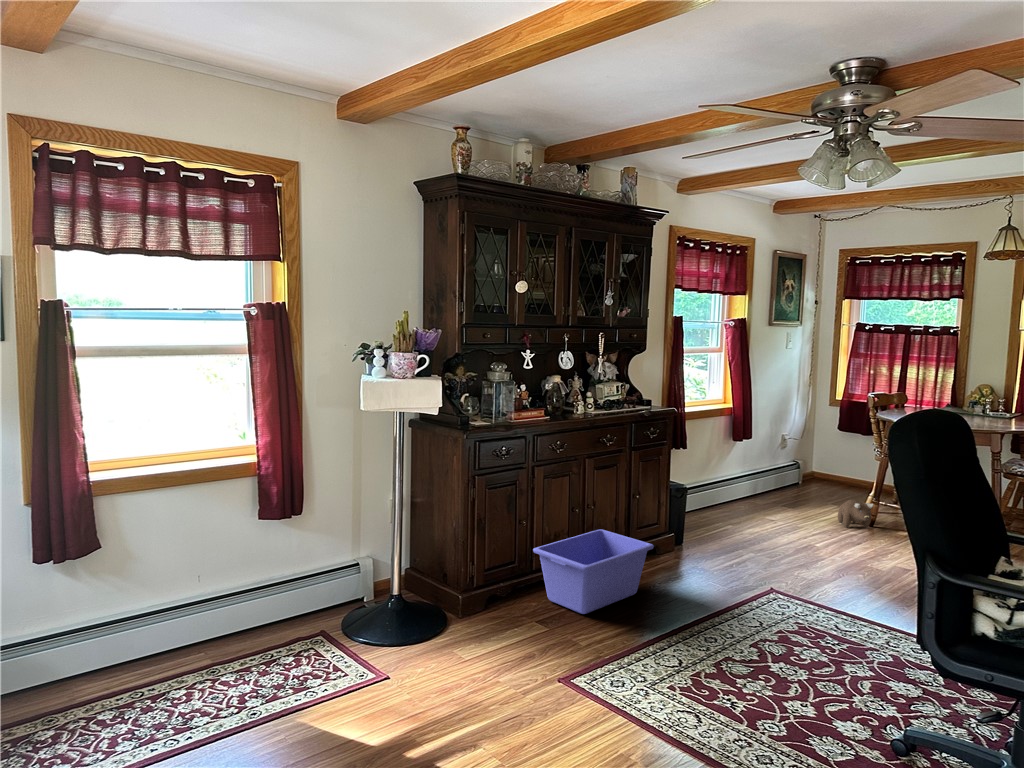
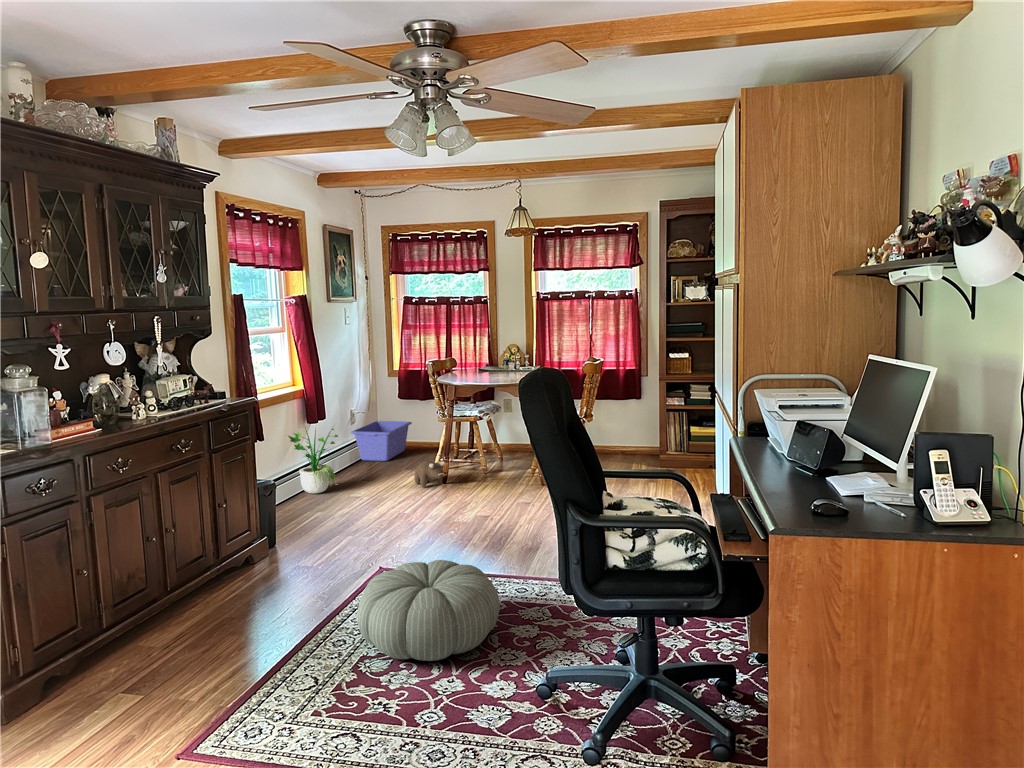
potted plant: none [711,432,763,511] -> present [288,427,338,493]
storage bin: present [533,530,654,614] -> present [351,421,412,461]
pouf: none [727,586,877,686] -> present [358,560,500,661]

